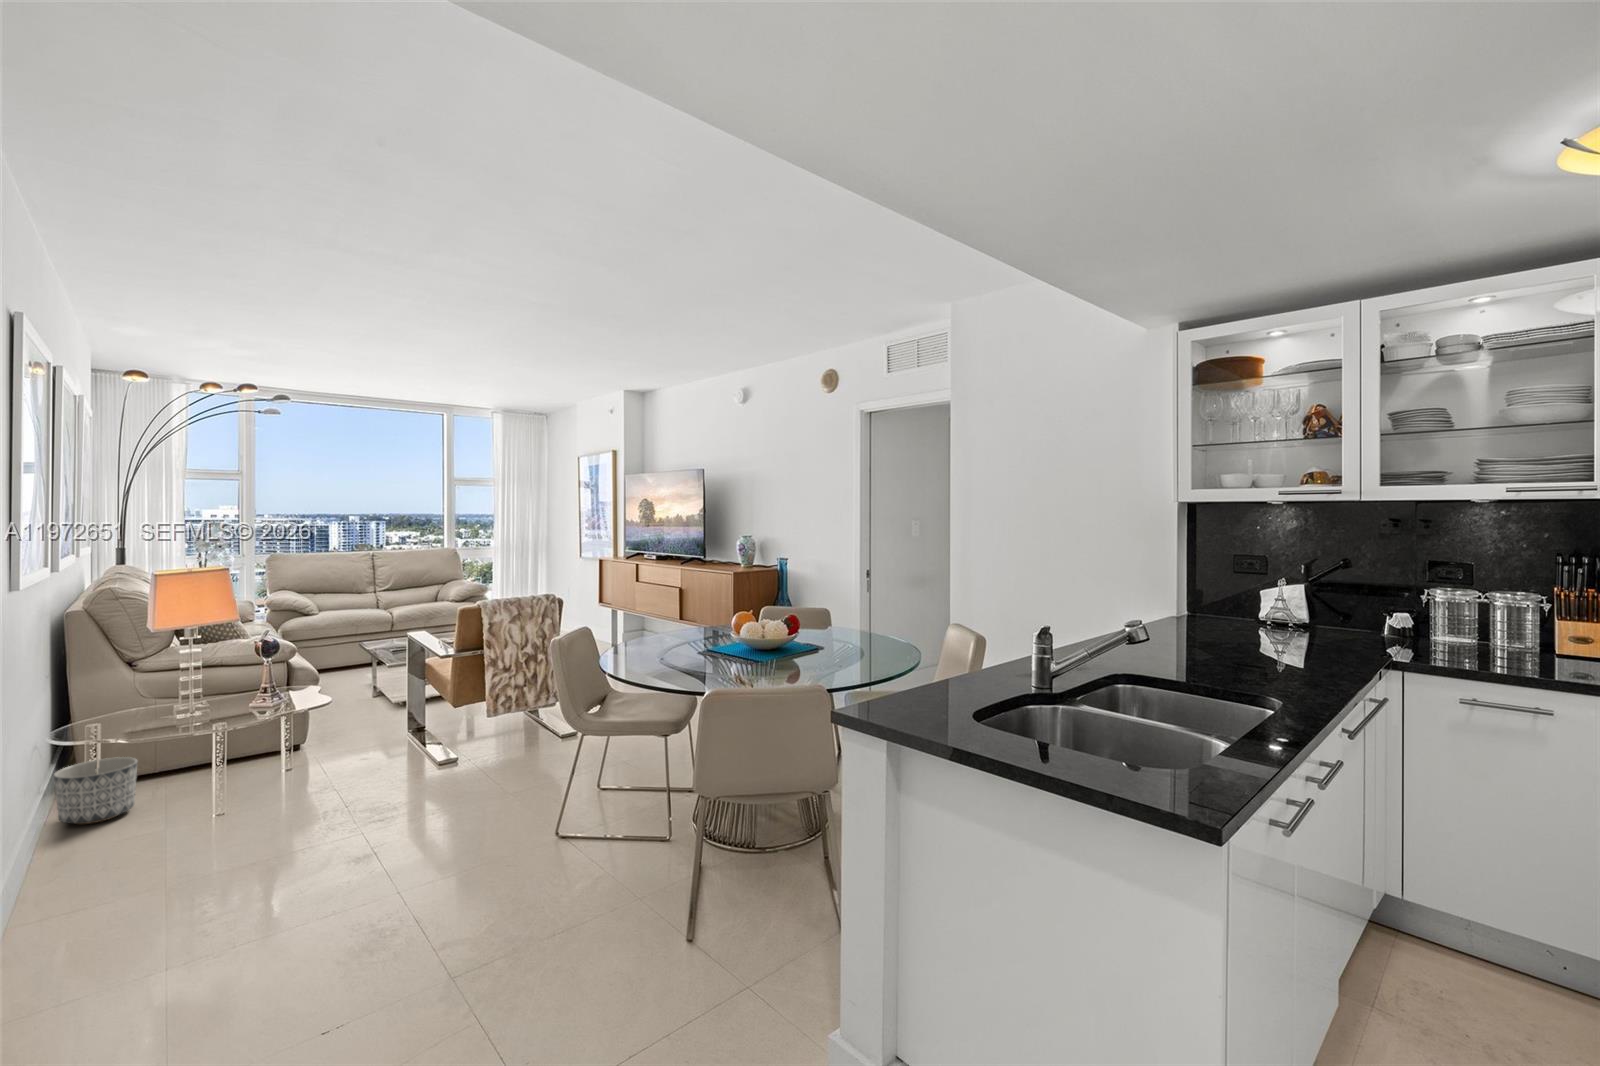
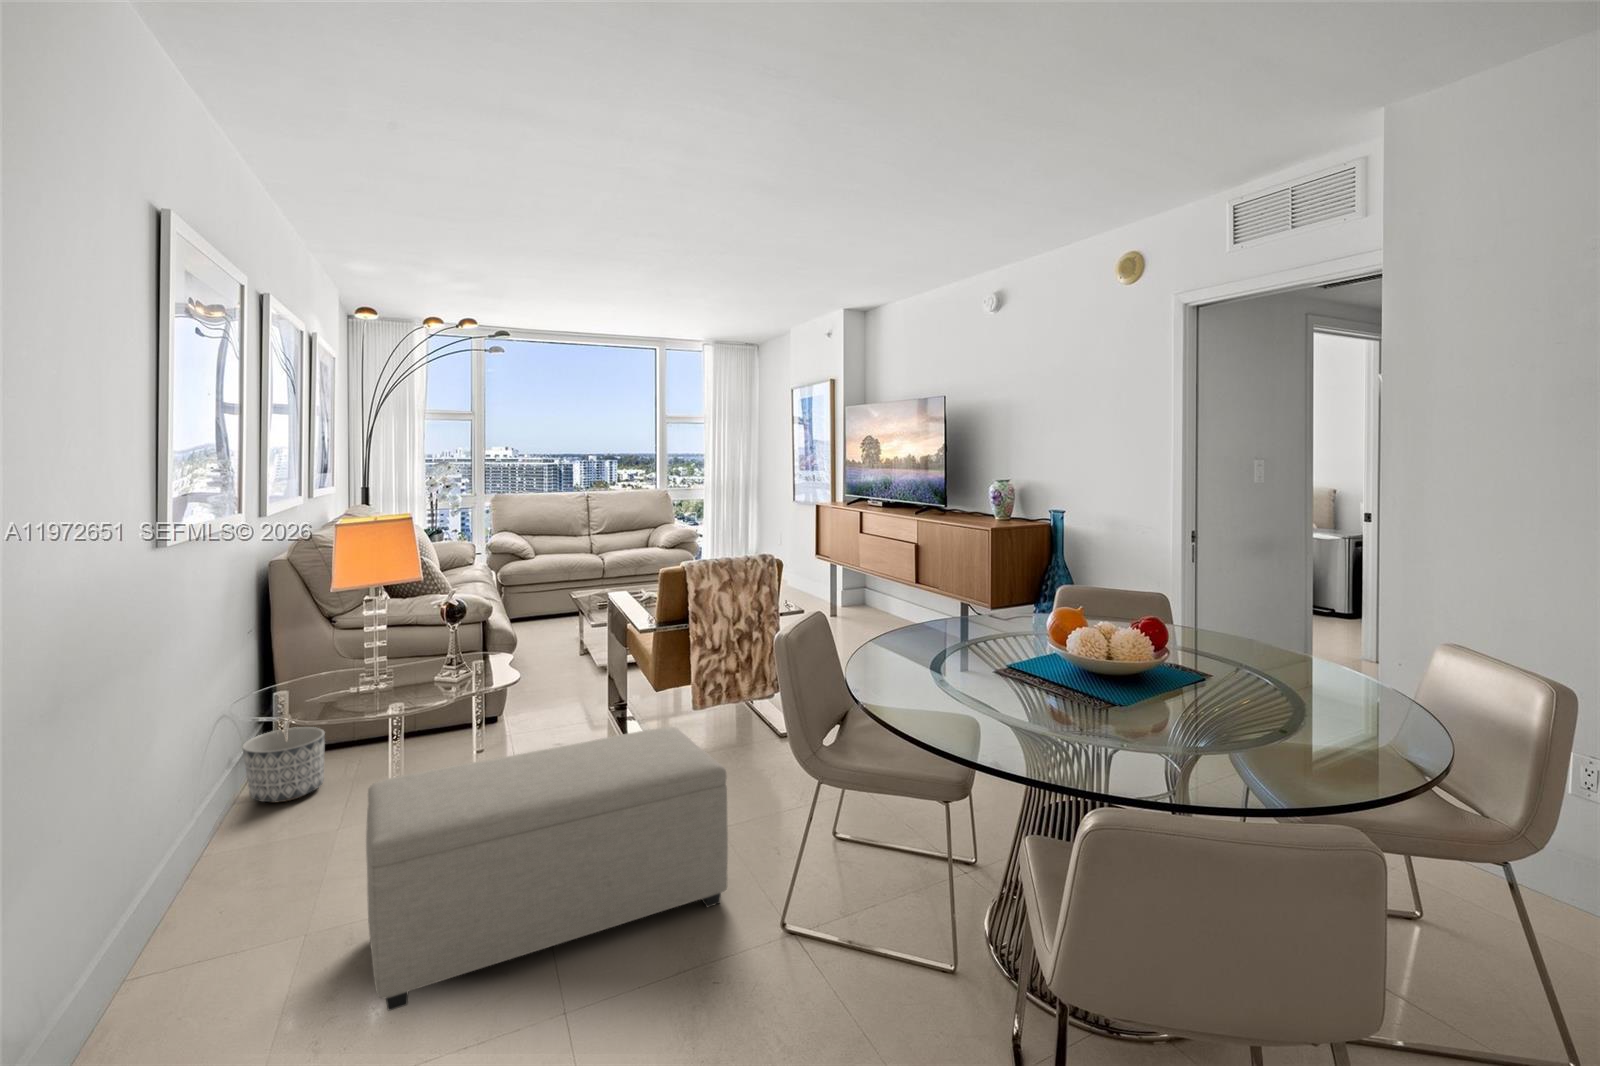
ottoman: none [222,719,517,922] -> present [366,727,728,1011]

